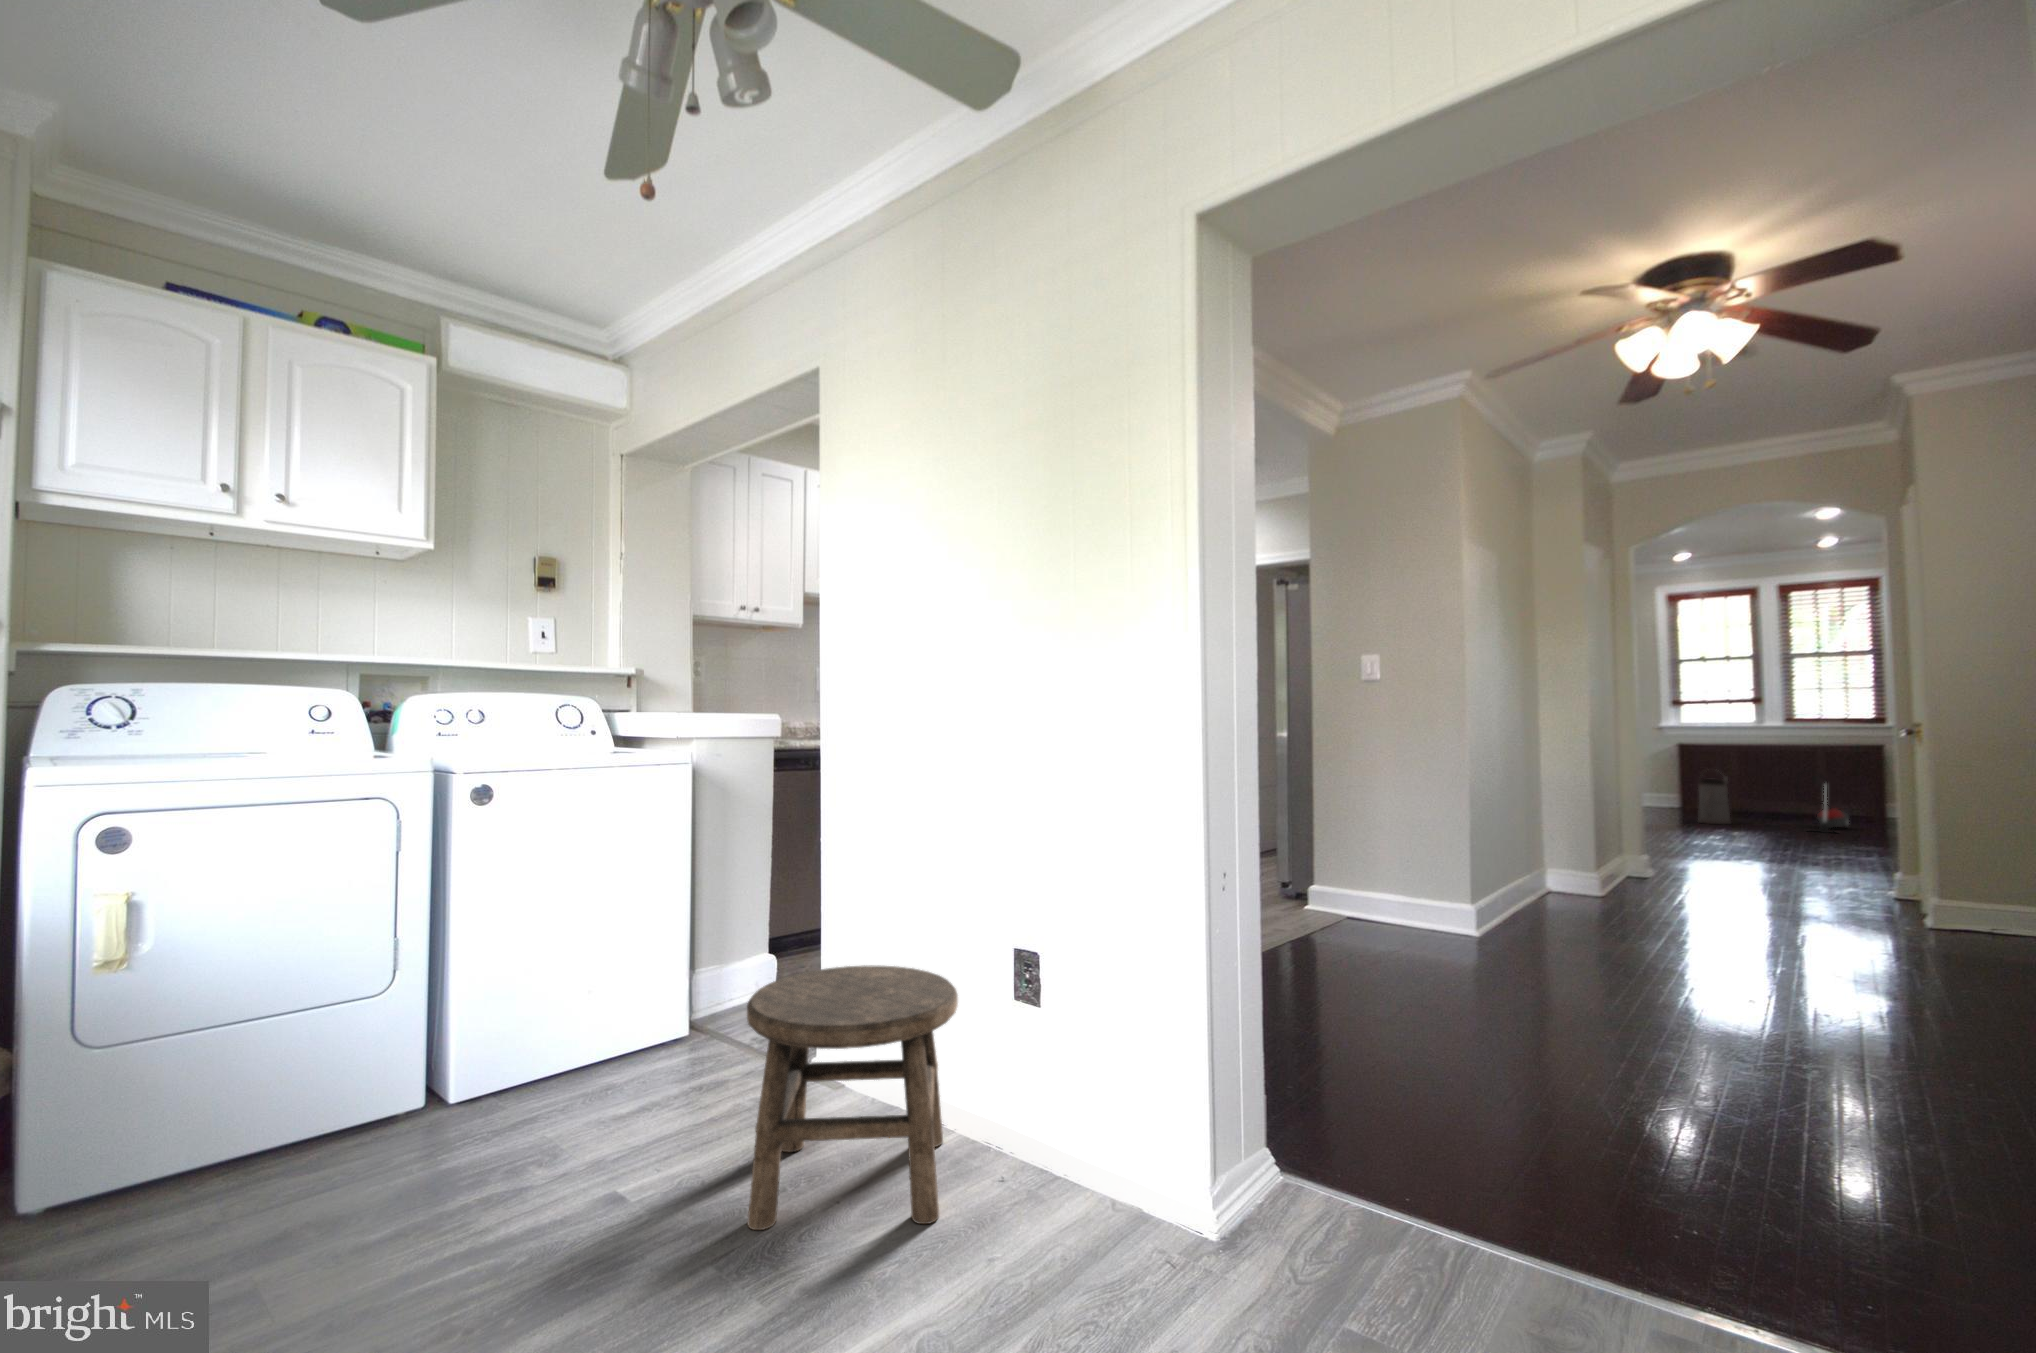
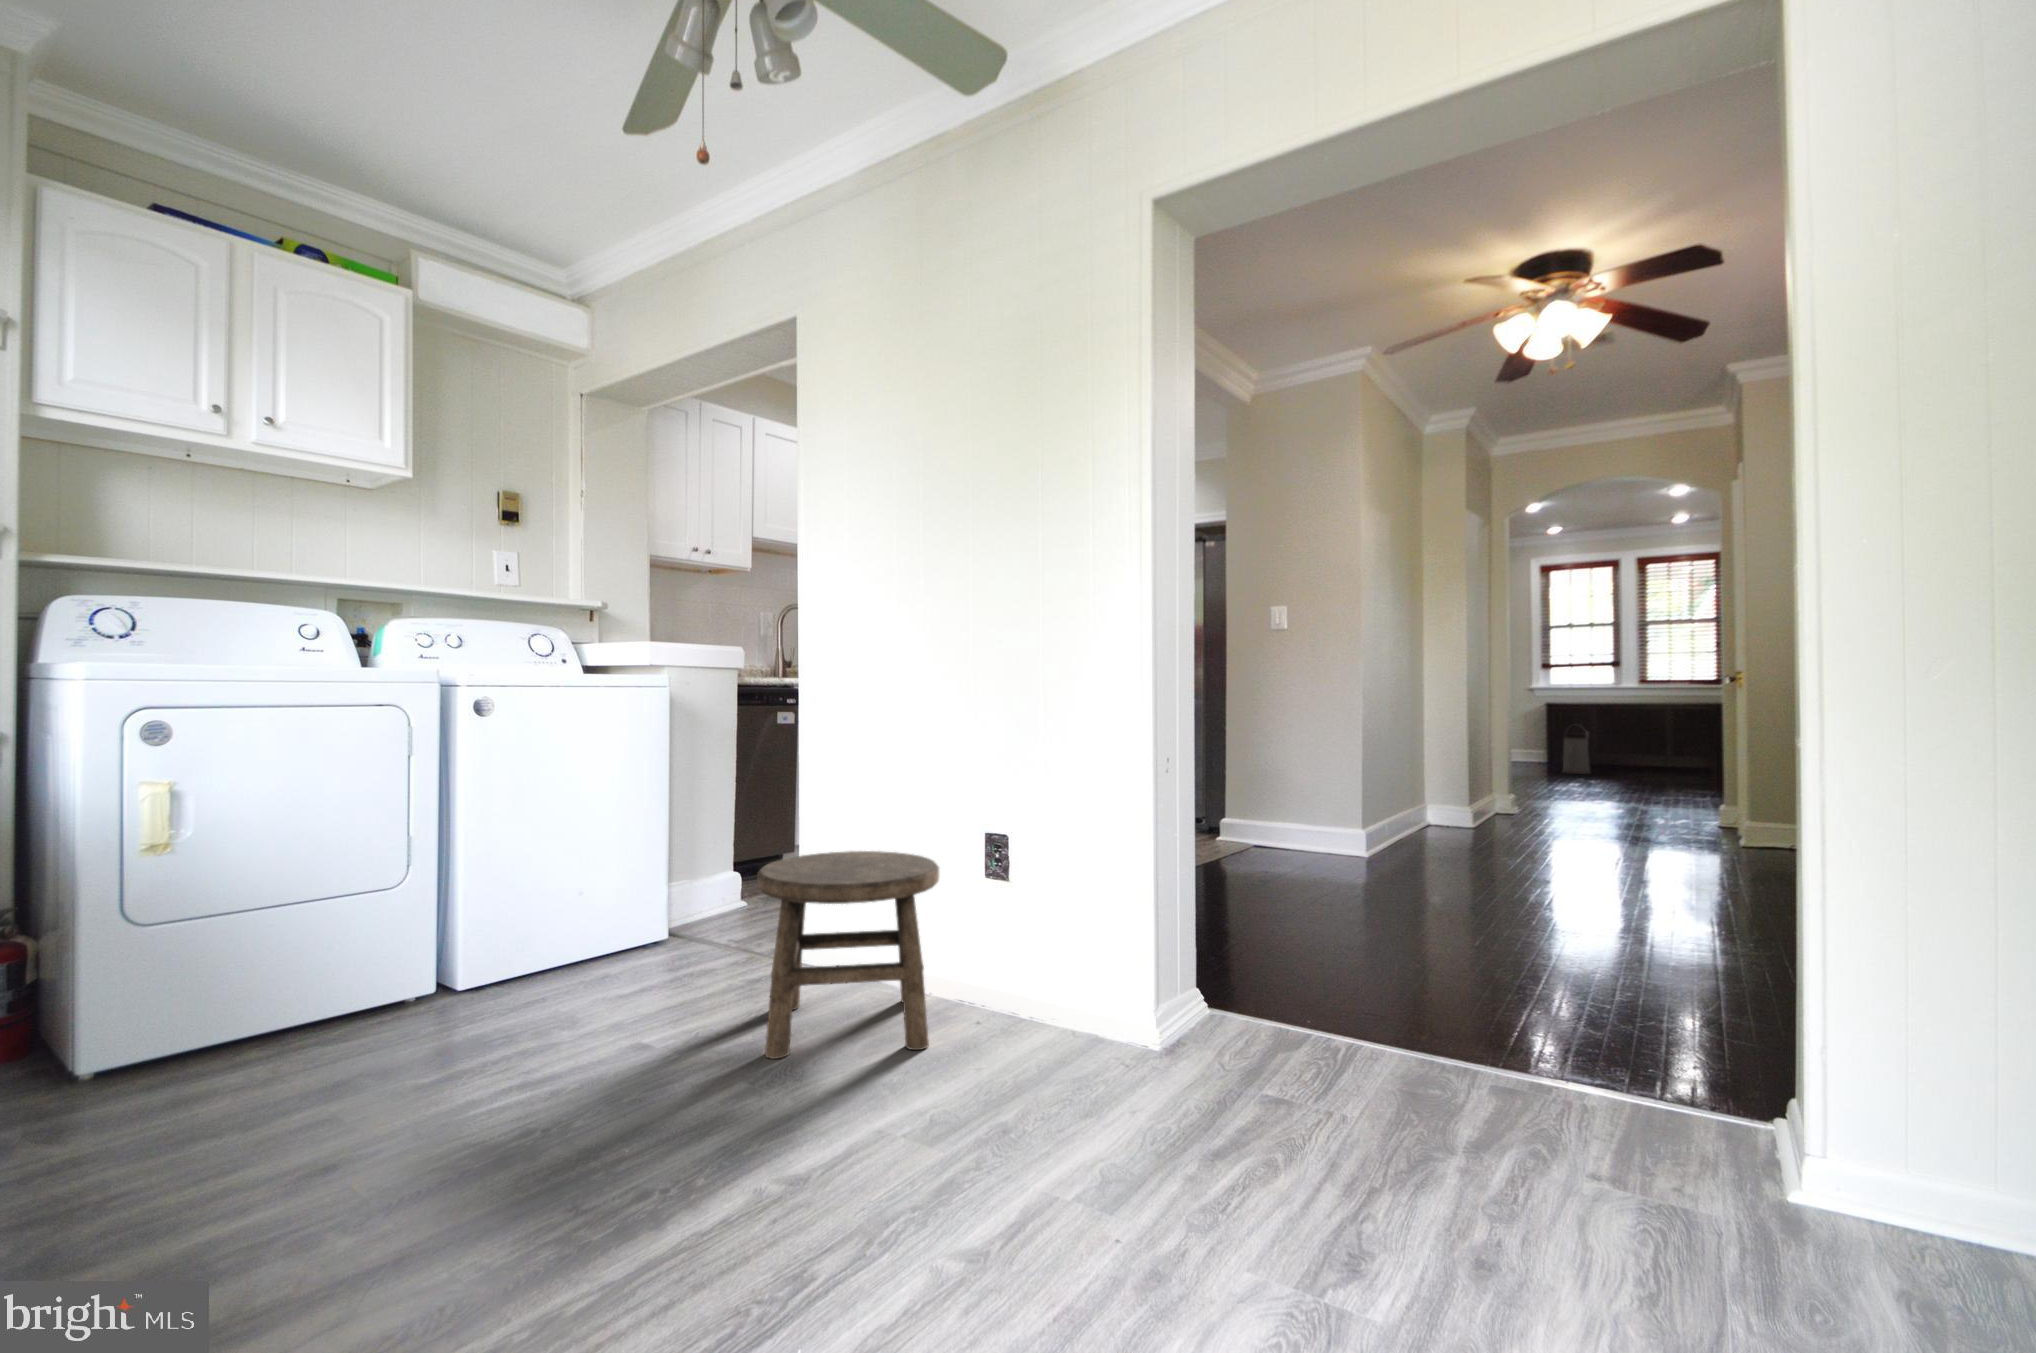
vacuum cleaner: present [1798,785,1849,833] -> none [1645,725,1689,780]

